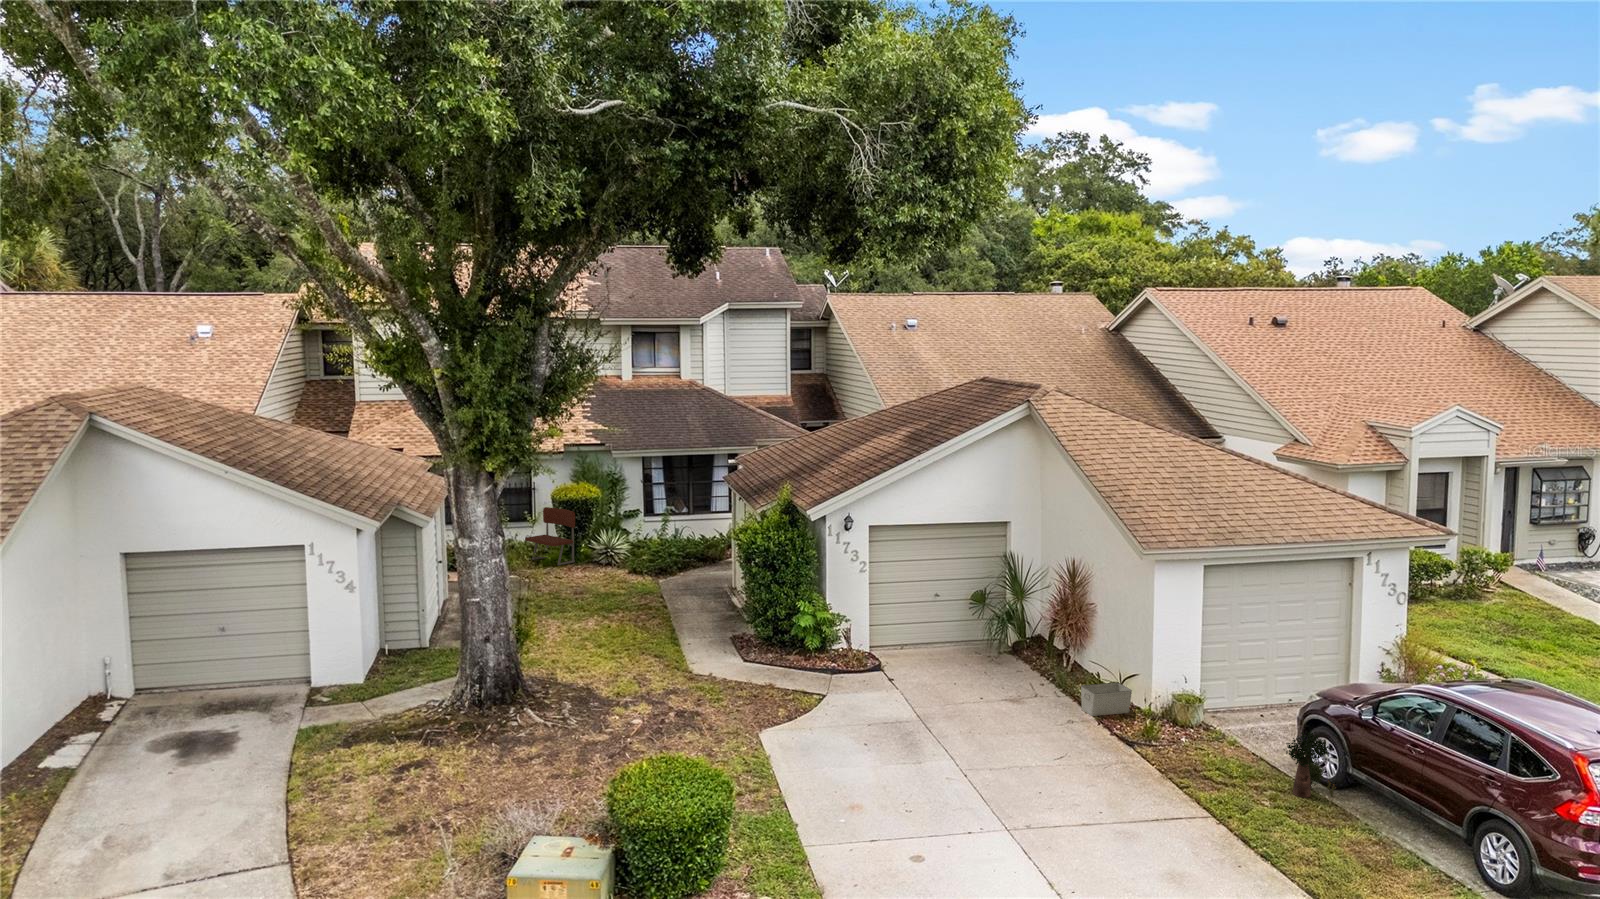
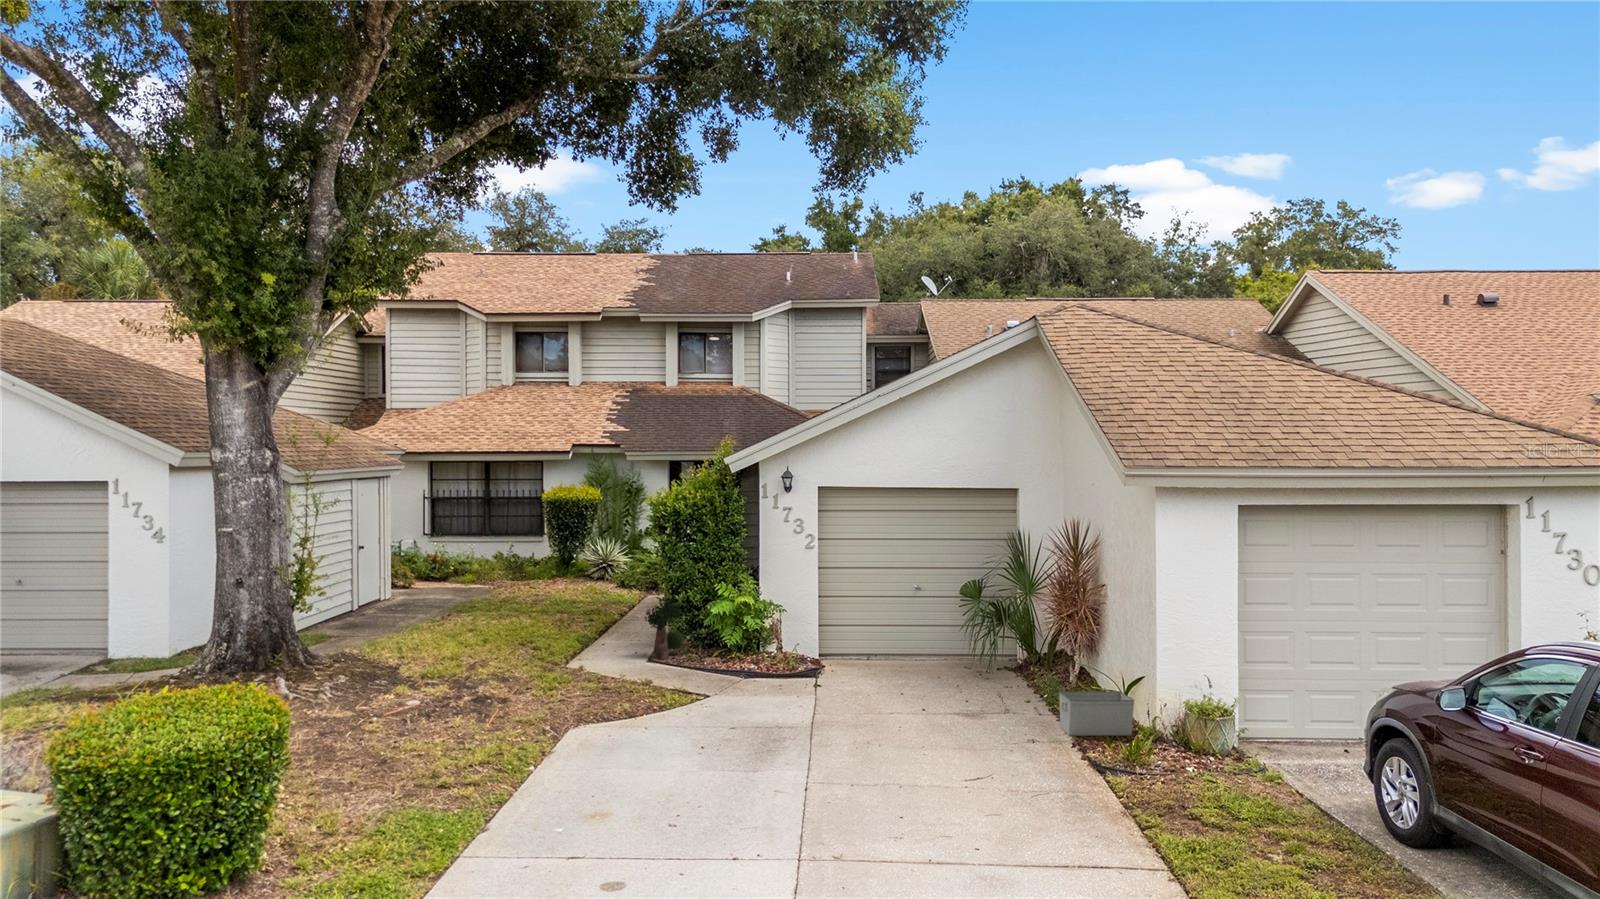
bench: present [525,507,575,566] -> none [515,514,568,579]
potted plant: present [1283,732,1336,798] -> present [645,599,689,659]

